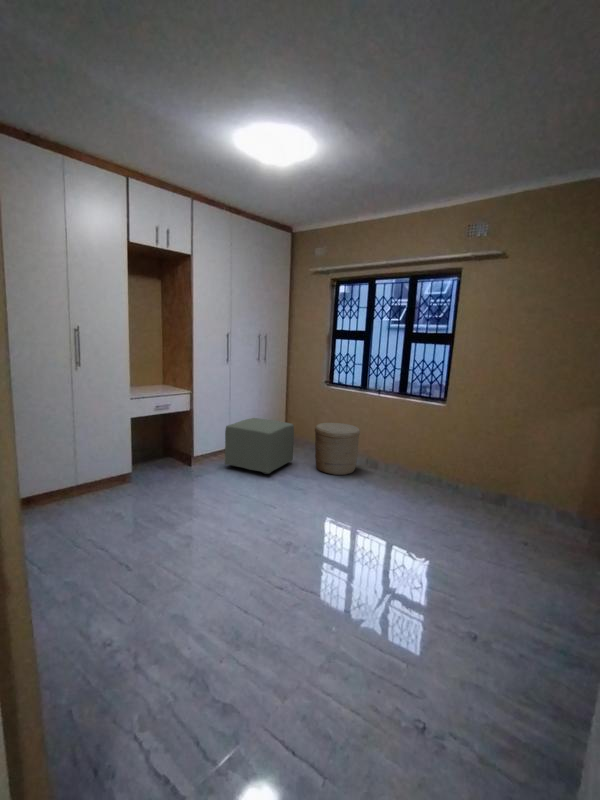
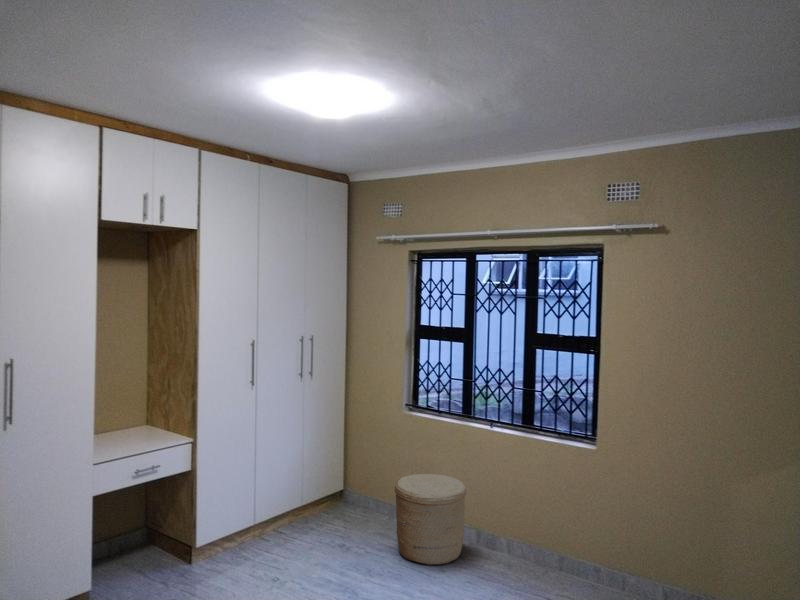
ottoman: present [225,418,294,474] -> none [250,471,361,573]

